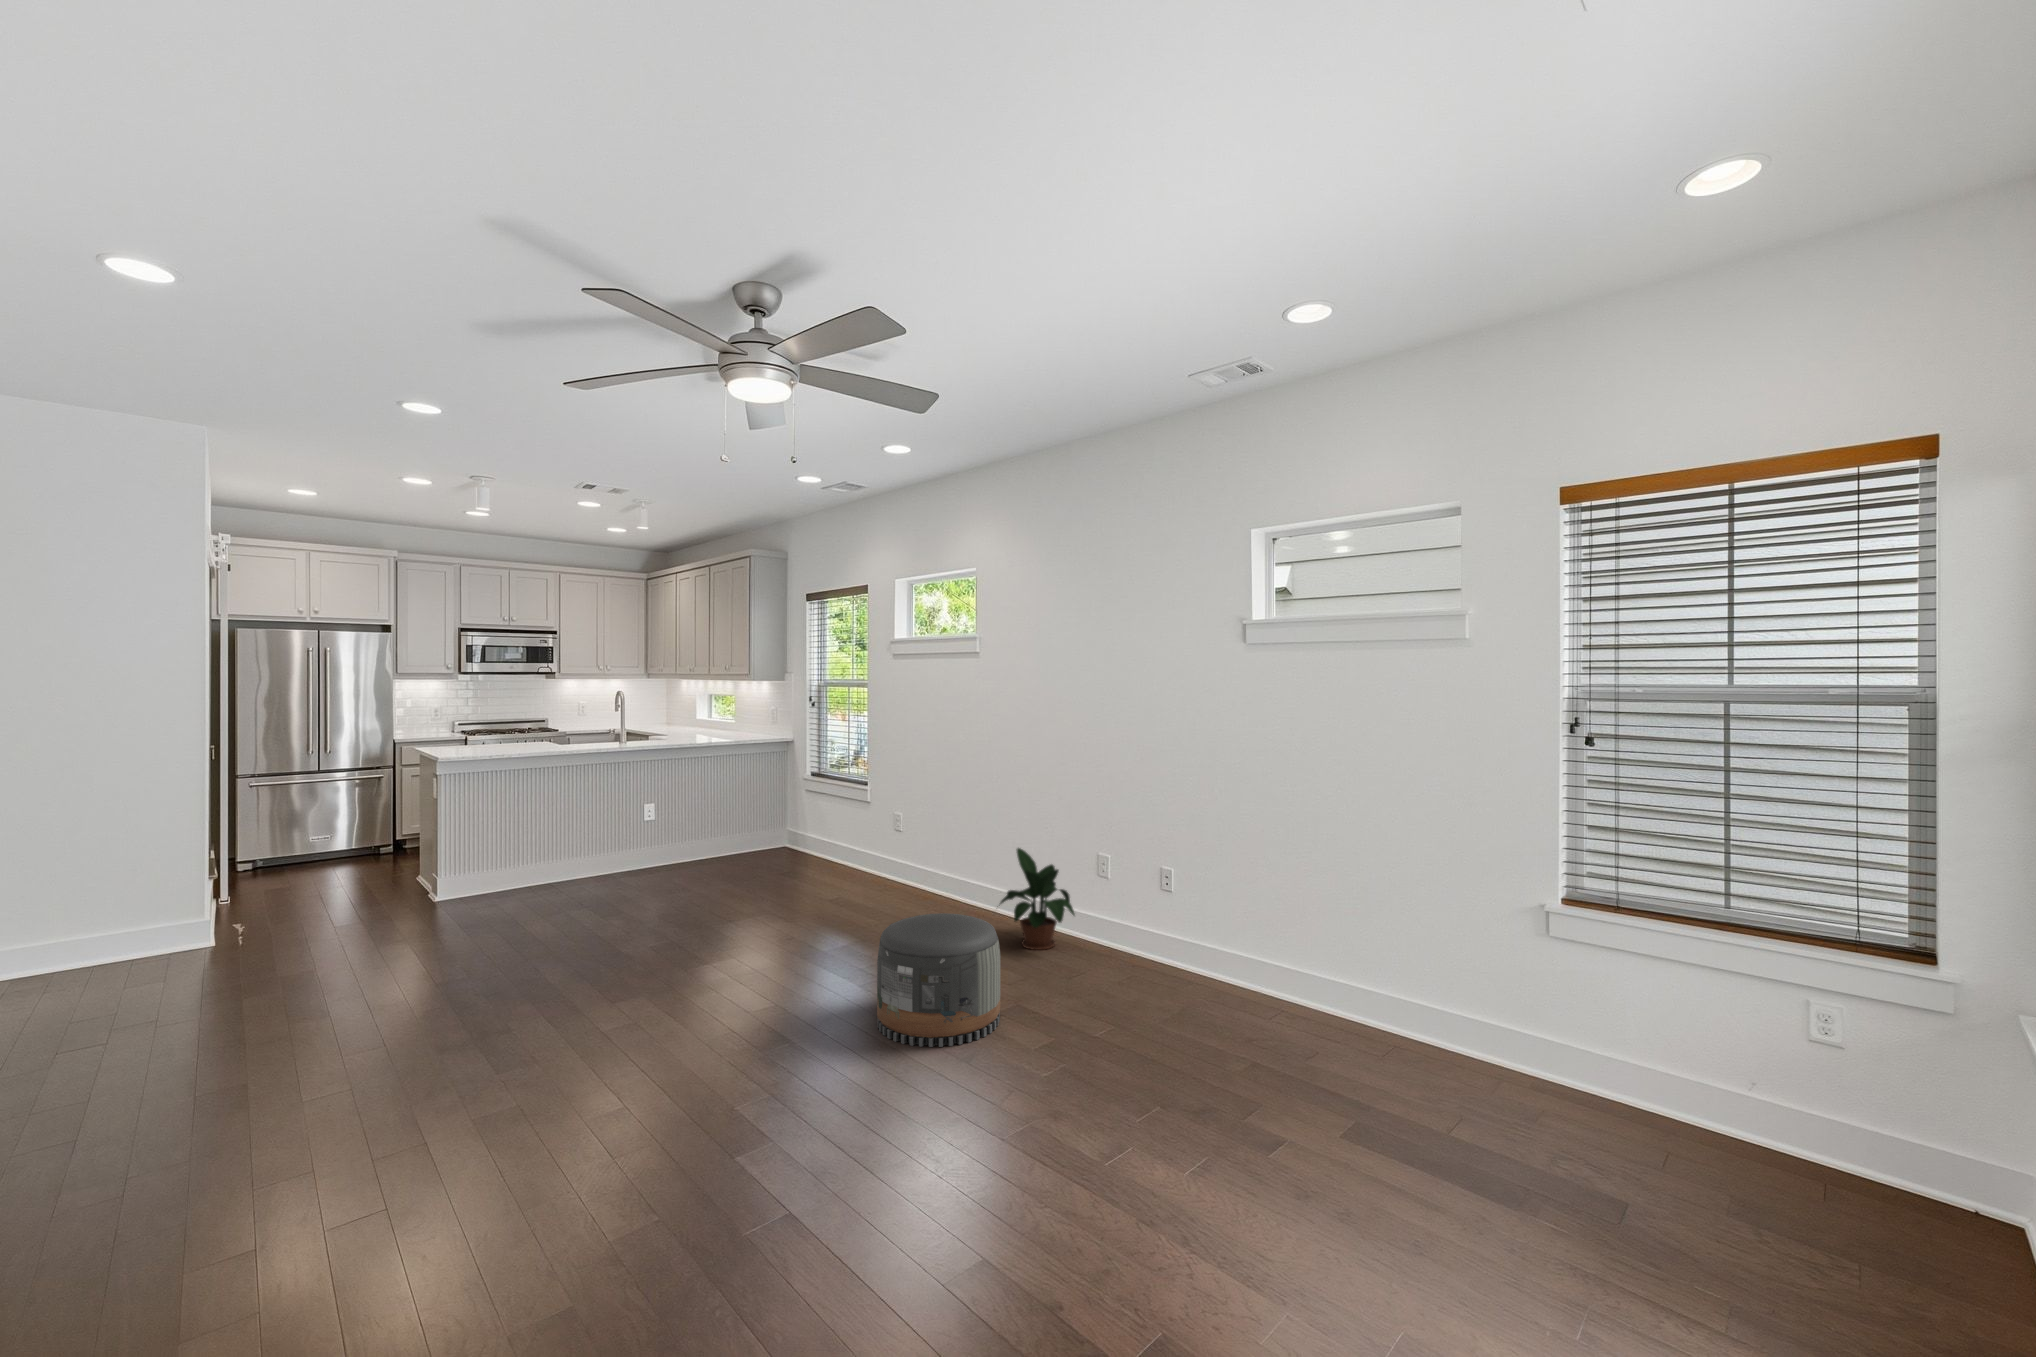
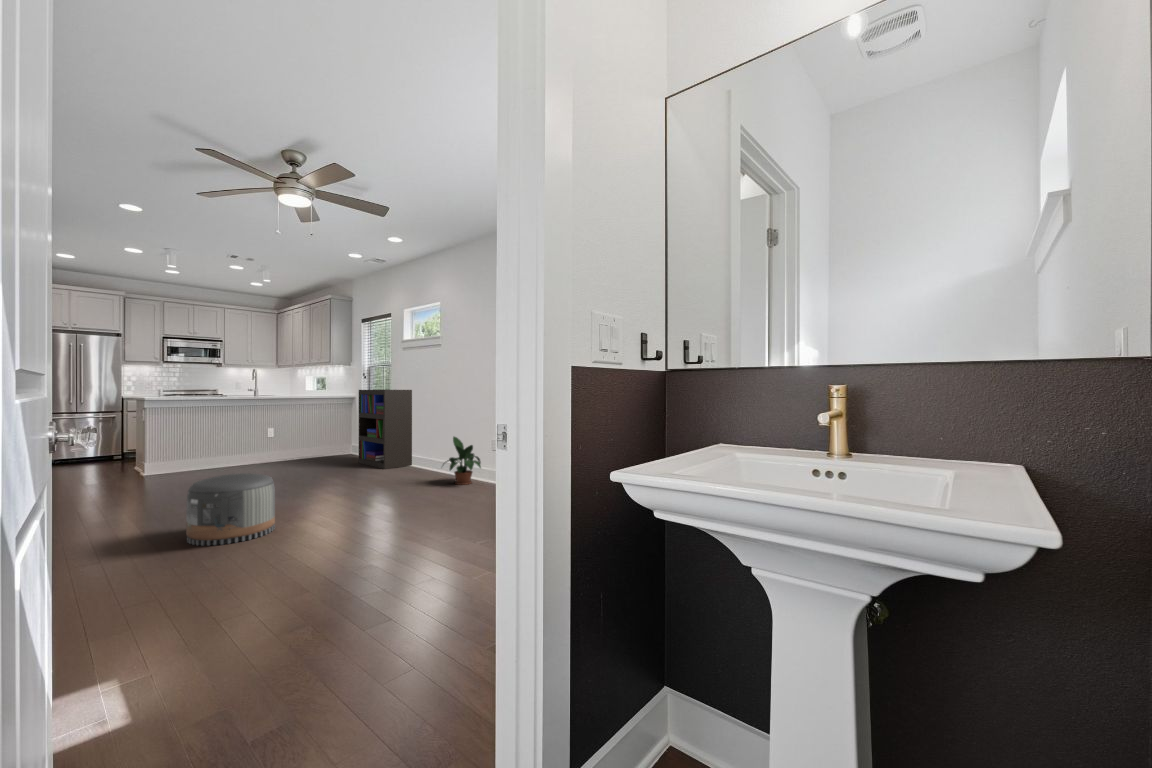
bookshelf: none [809,733,914,896] -> present [358,390,412,469]
pouf: present [877,913,1000,1047] -> present [186,473,275,546]

